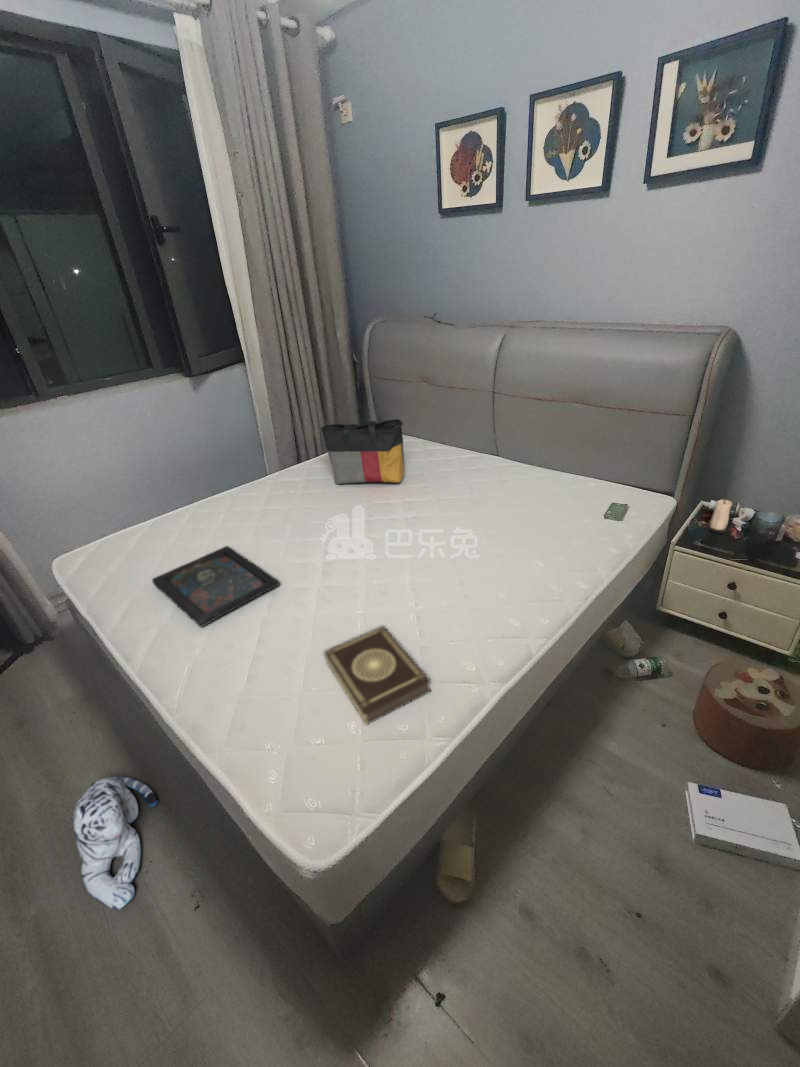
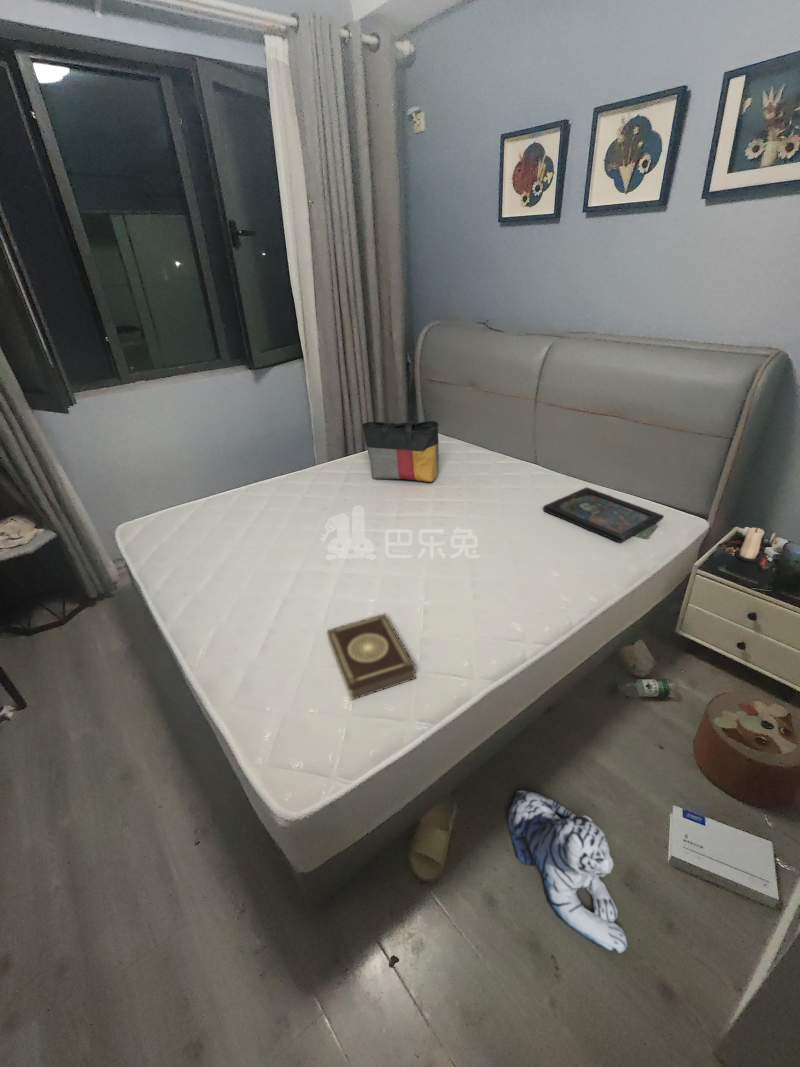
tray: present [152,546,280,626] -> present [543,488,664,542]
plush toy: present [72,777,158,909] -> present [508,791,627,953]

